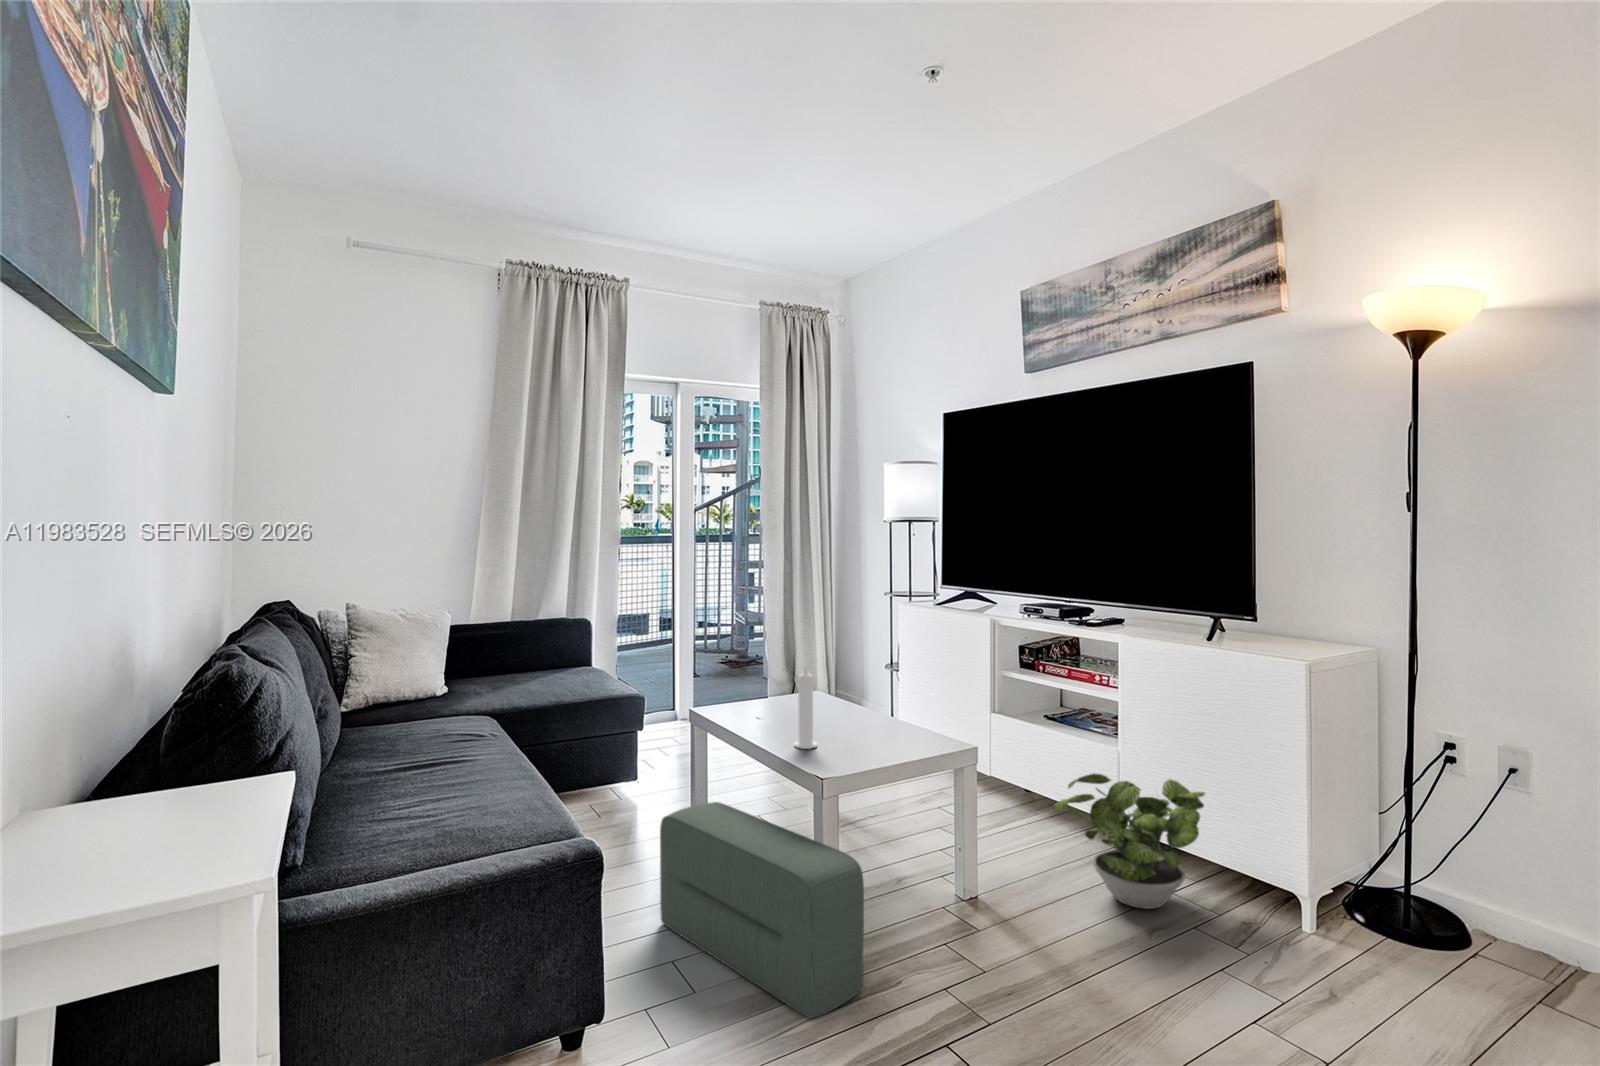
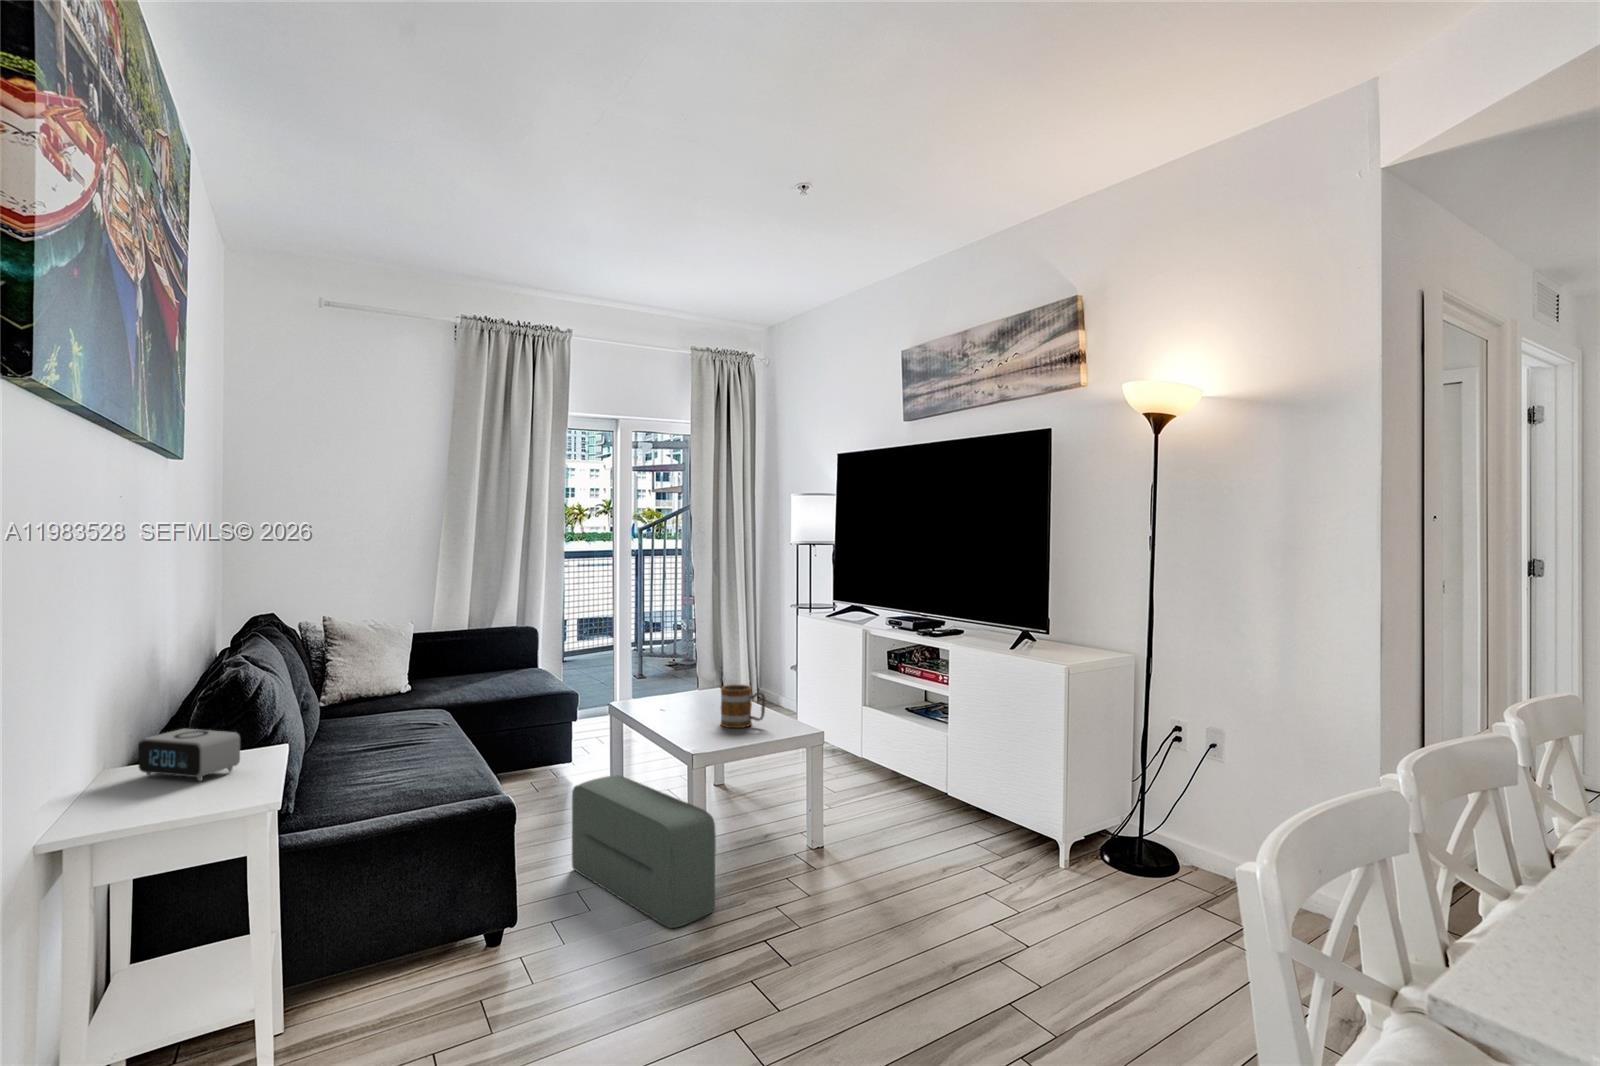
candle: present [794,666,817,749] -> none [682,668,701,734]
mug: none [838,686,896,741] -> present [721,685,765,728]
alarm clock: none [68,748,221,831] -> present [138,729,240,781]
potted plant: present [1053,774,1205,909] -> none [882,752,1001,856]

